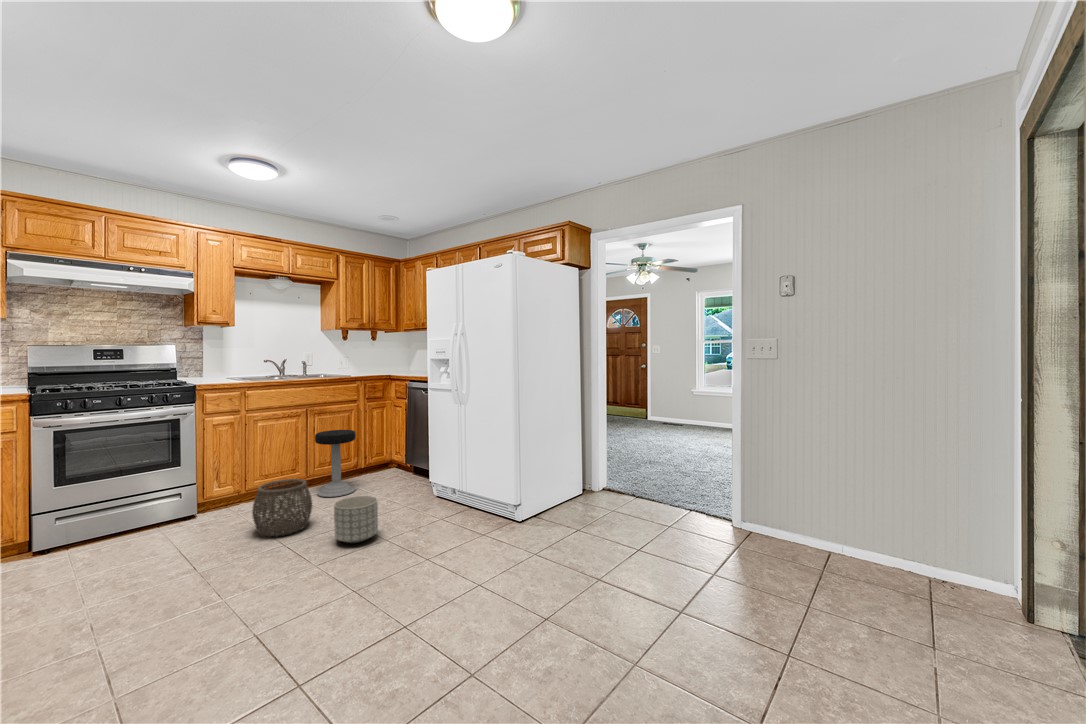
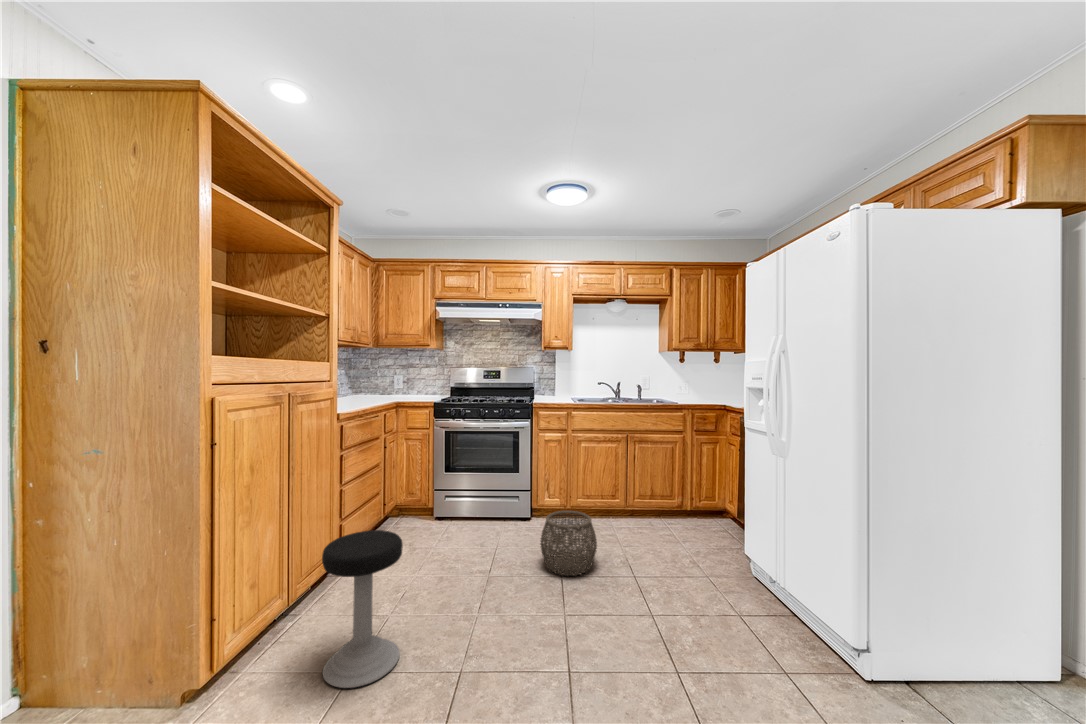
stool: present [315,430,356,497] -> present [322,530,403,688]
planter: present [334,496,378,543] -> none [594,559,646,626]

